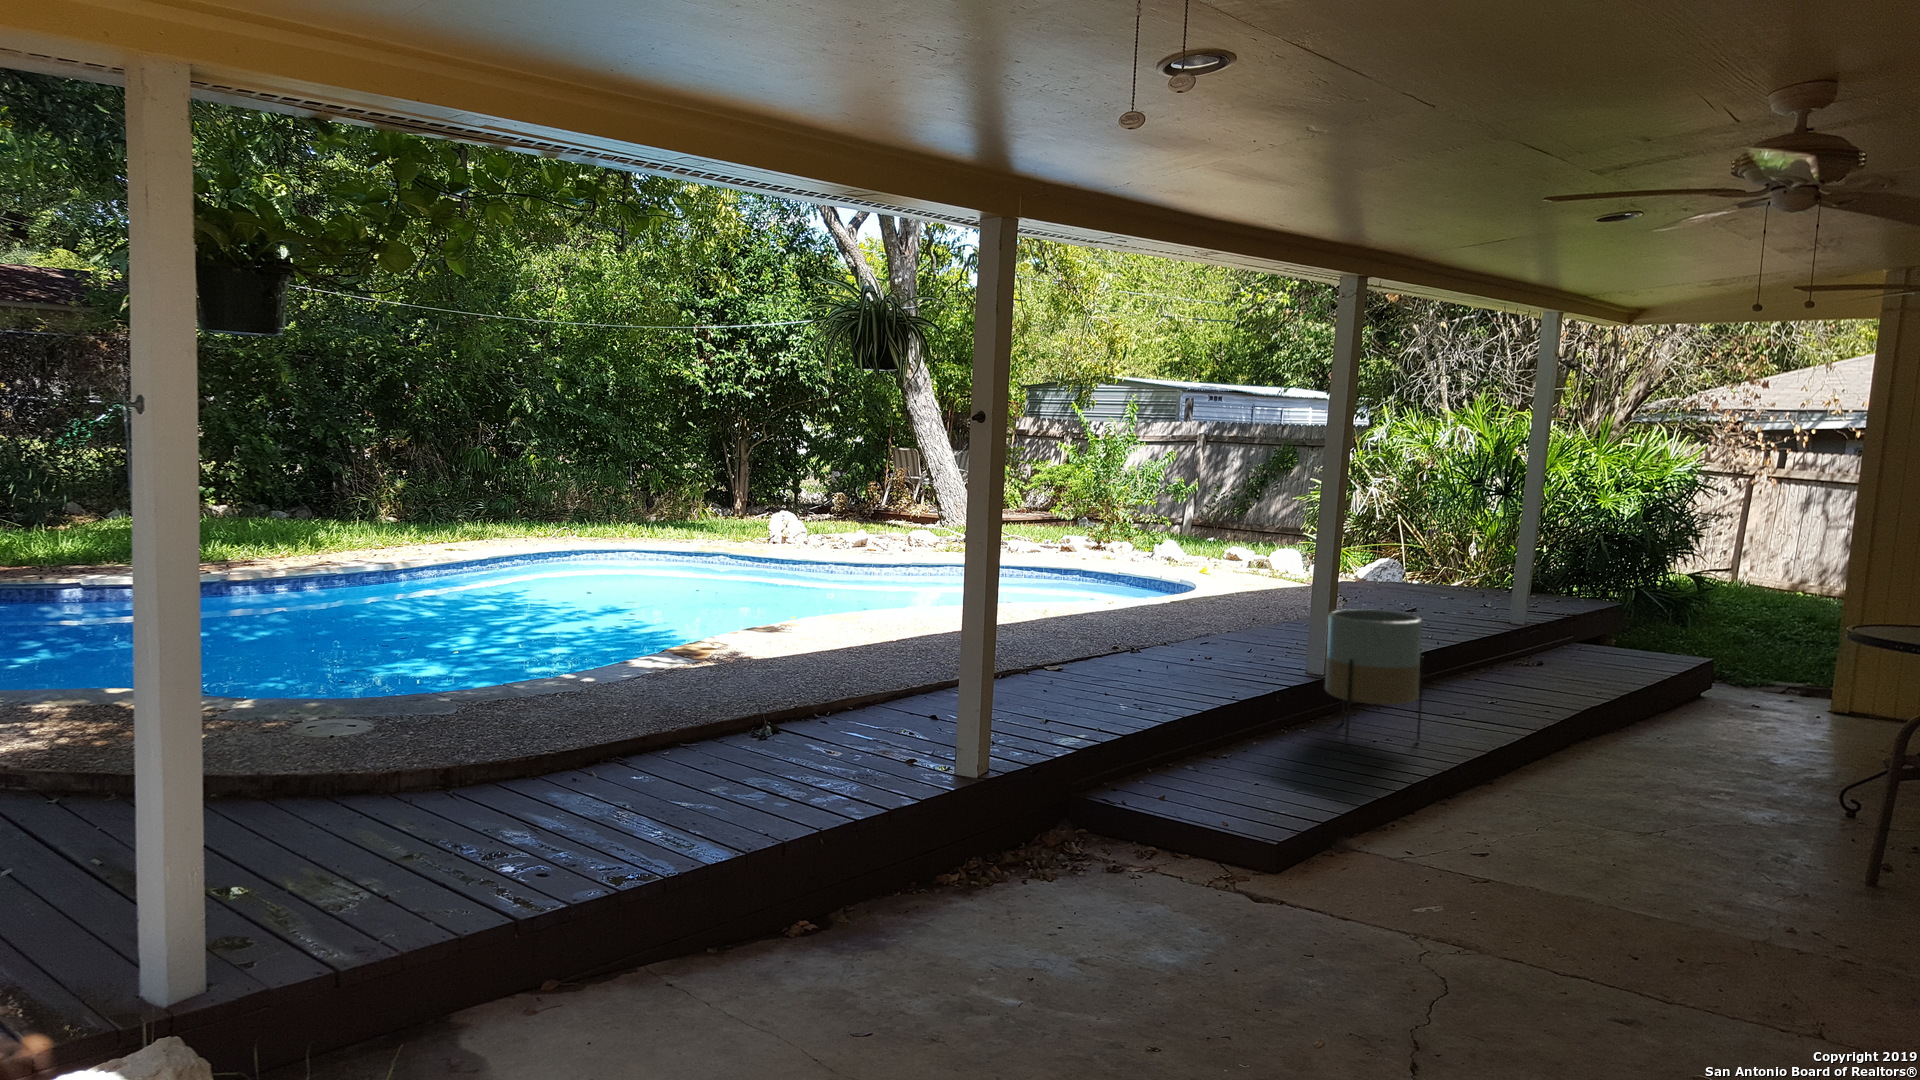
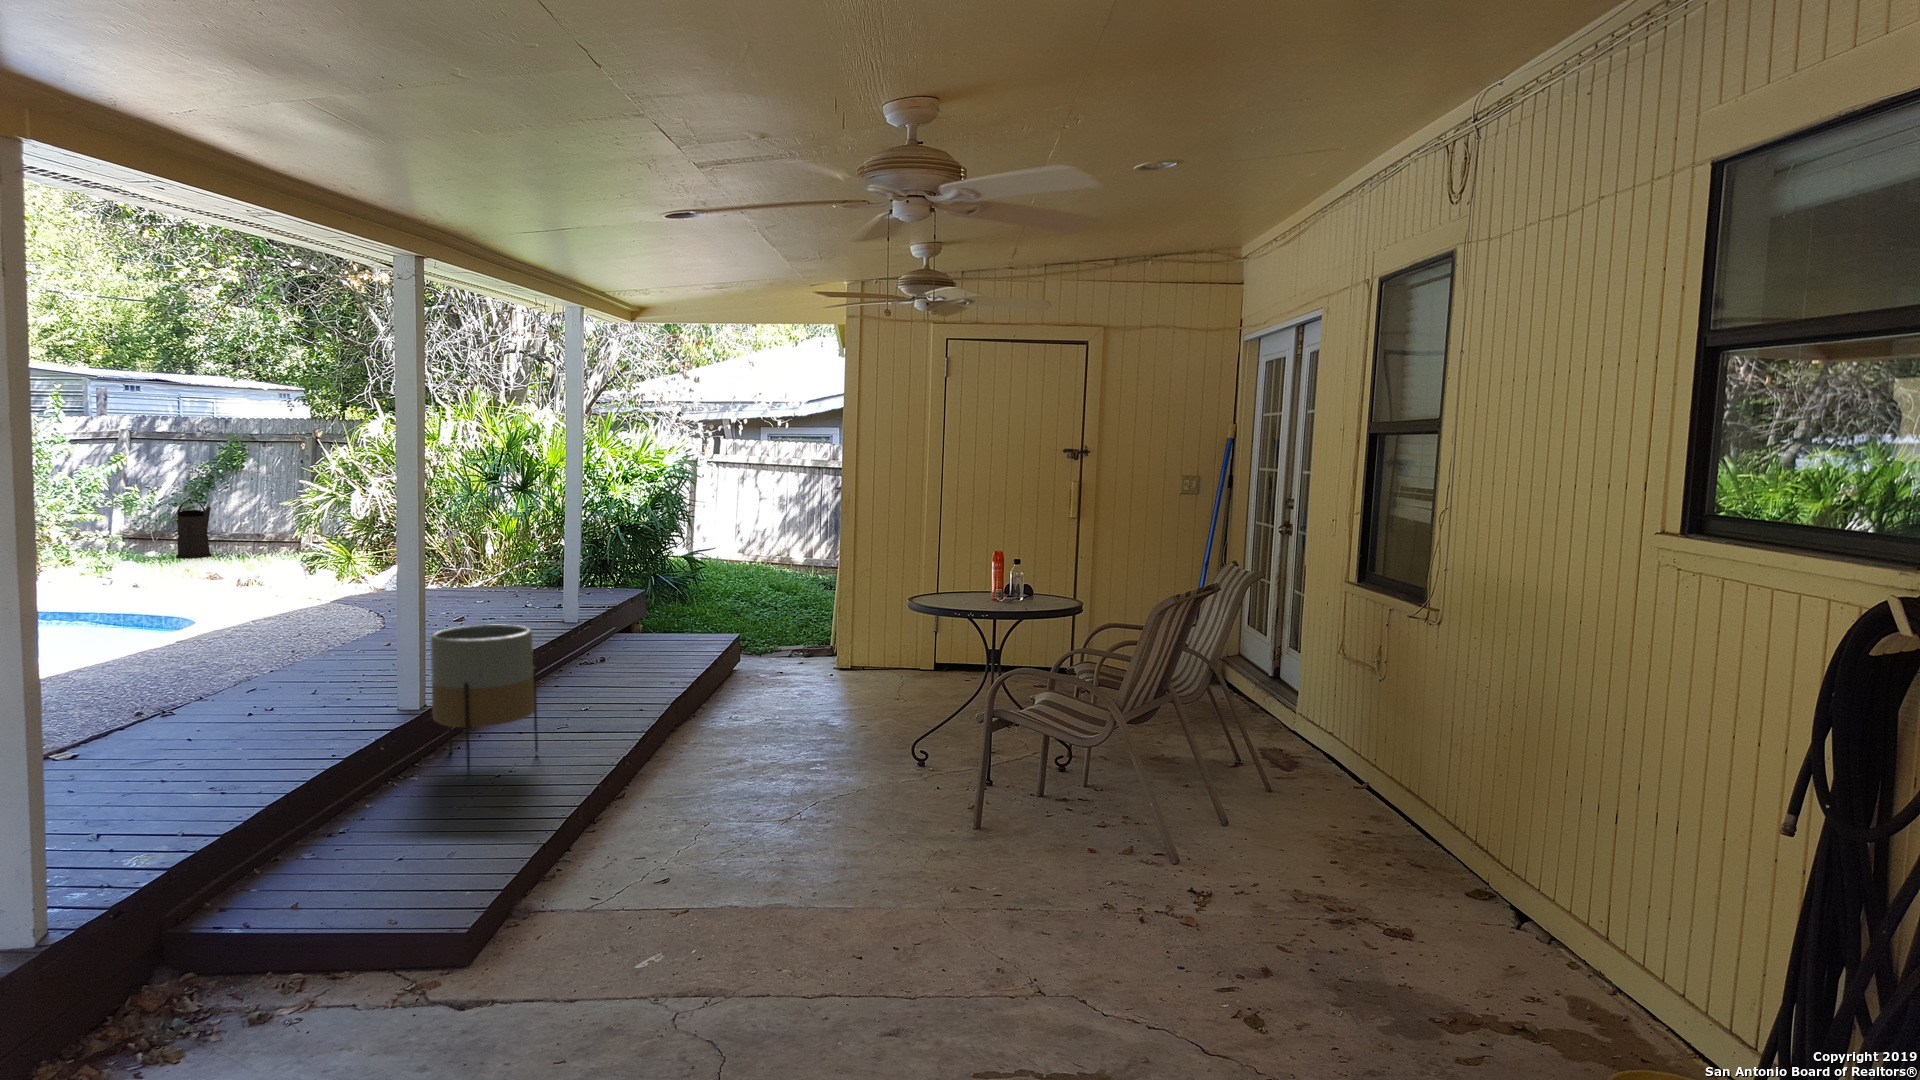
watering can: none [1225,493,1255,542] -> present [176,500,211,558]

